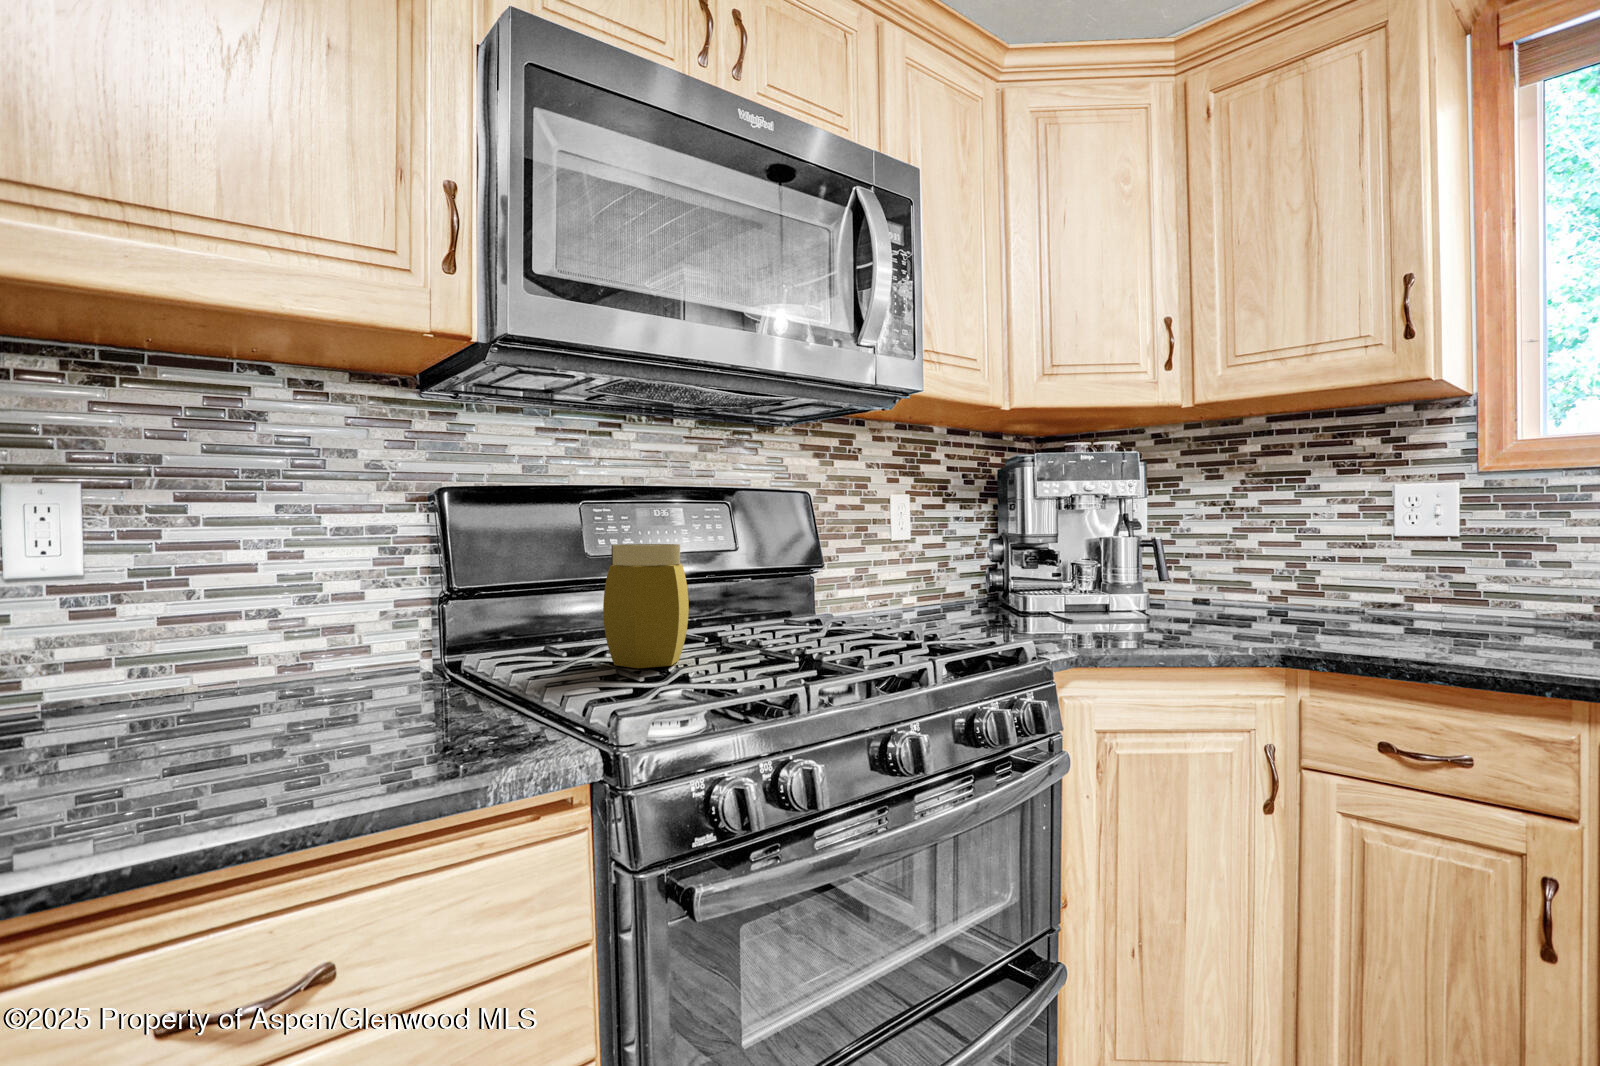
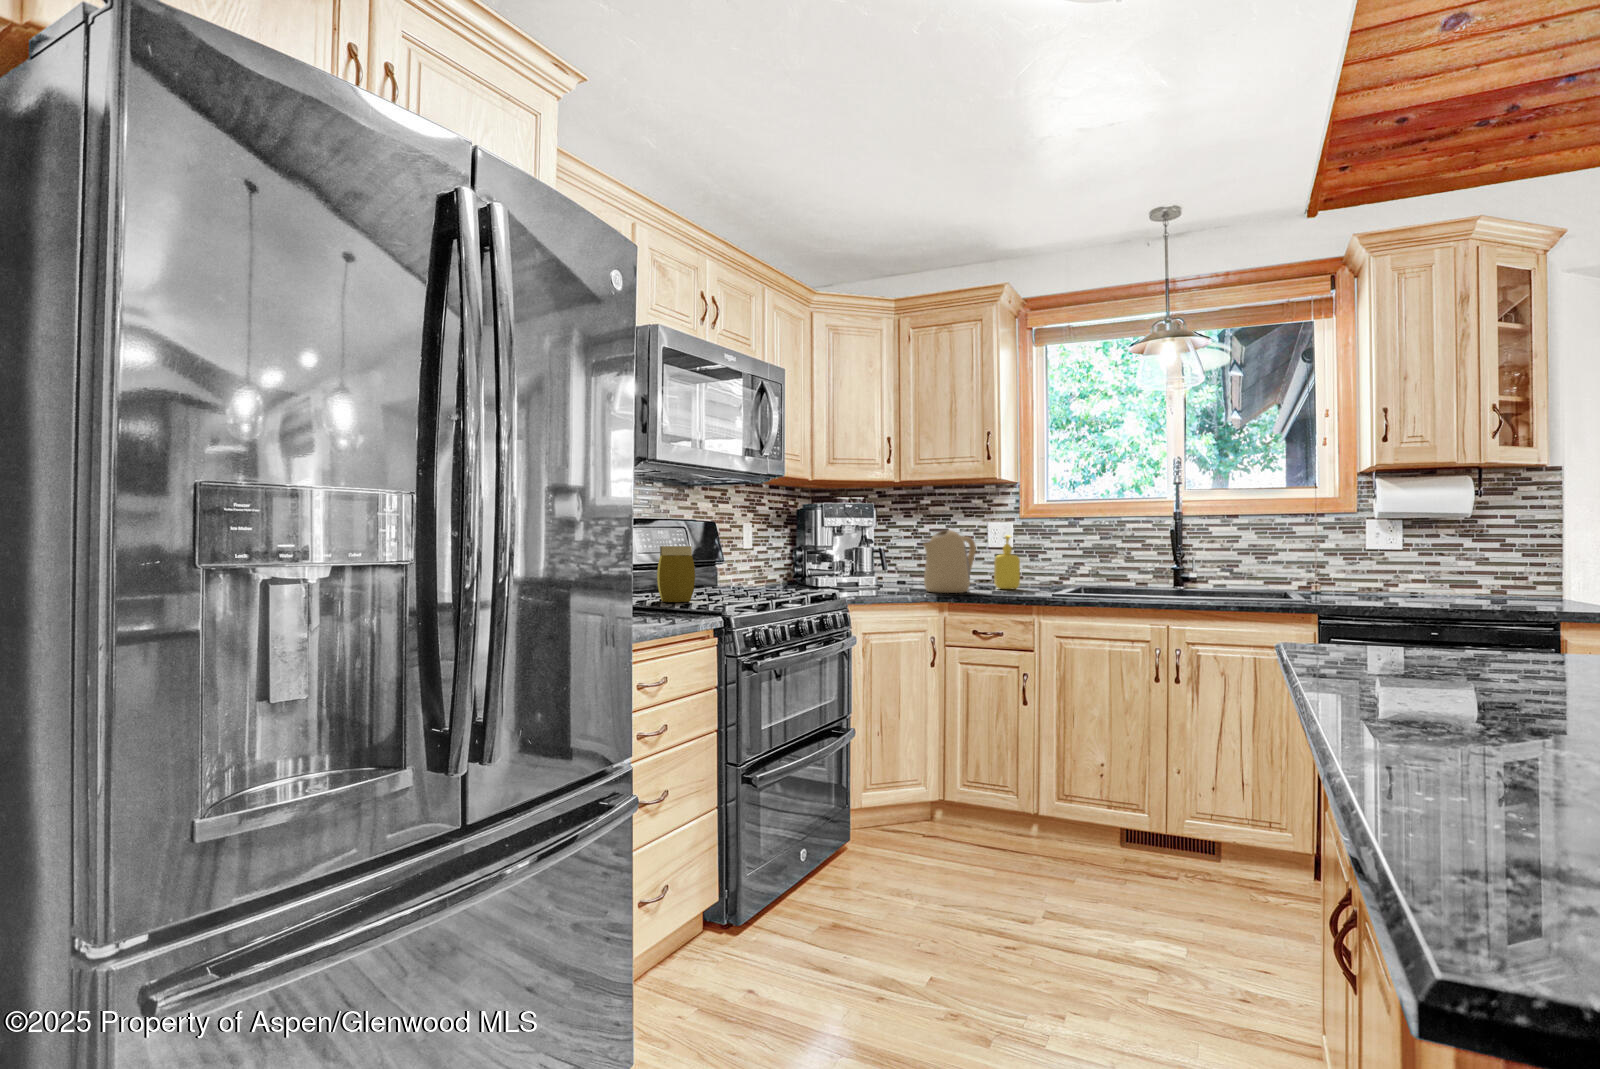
kettle: none [1244,500,1385,649] -> present [923,530,976,593]
soap dispenser: none [1428,510,1505,637] -> present [994,535,1020,589]

